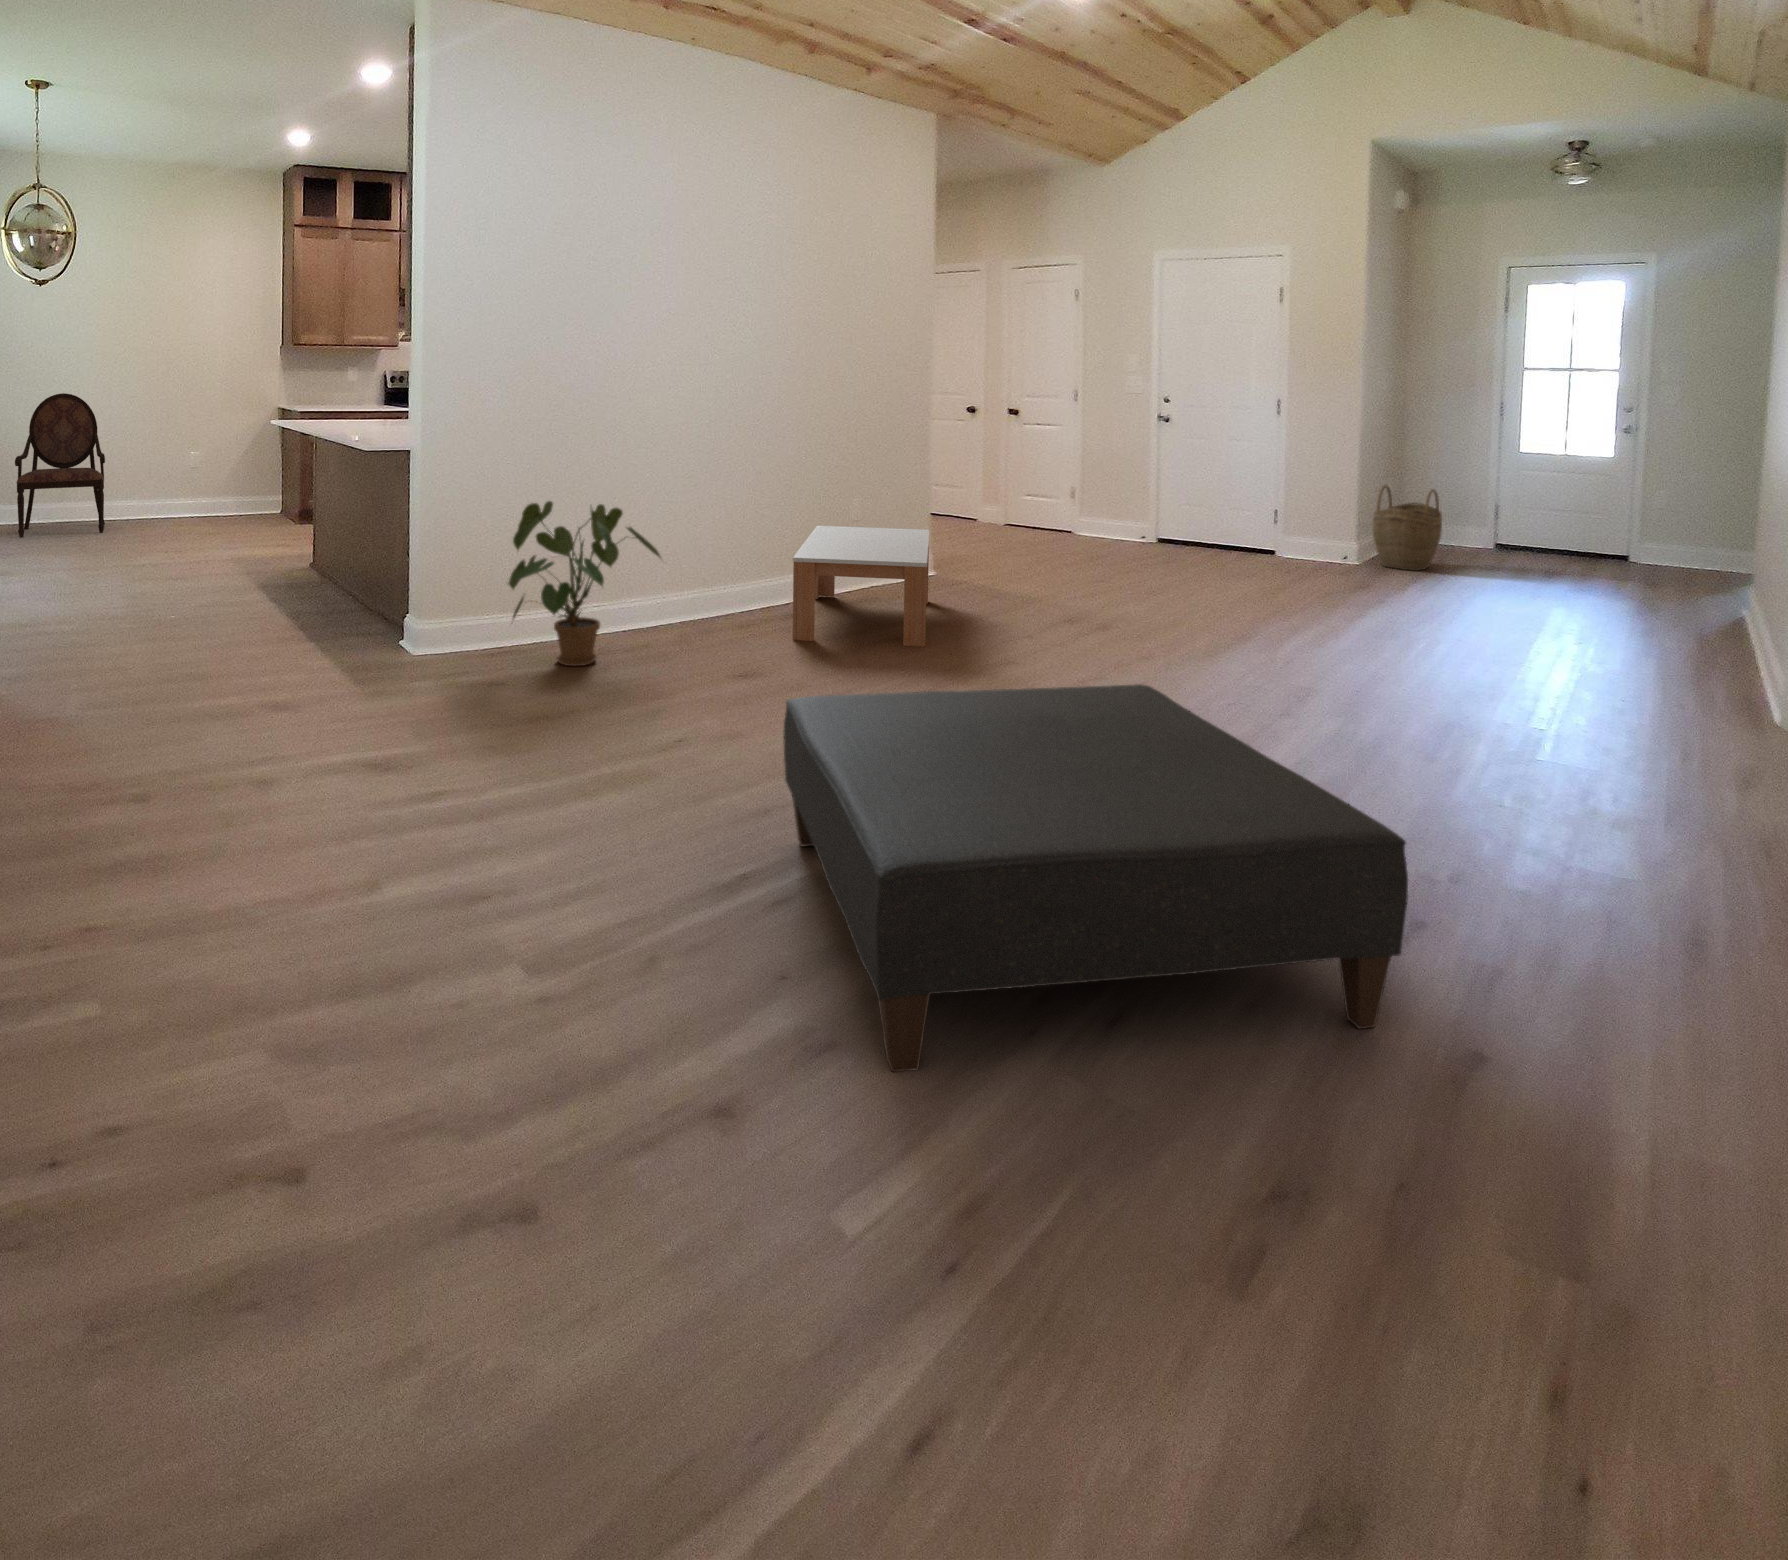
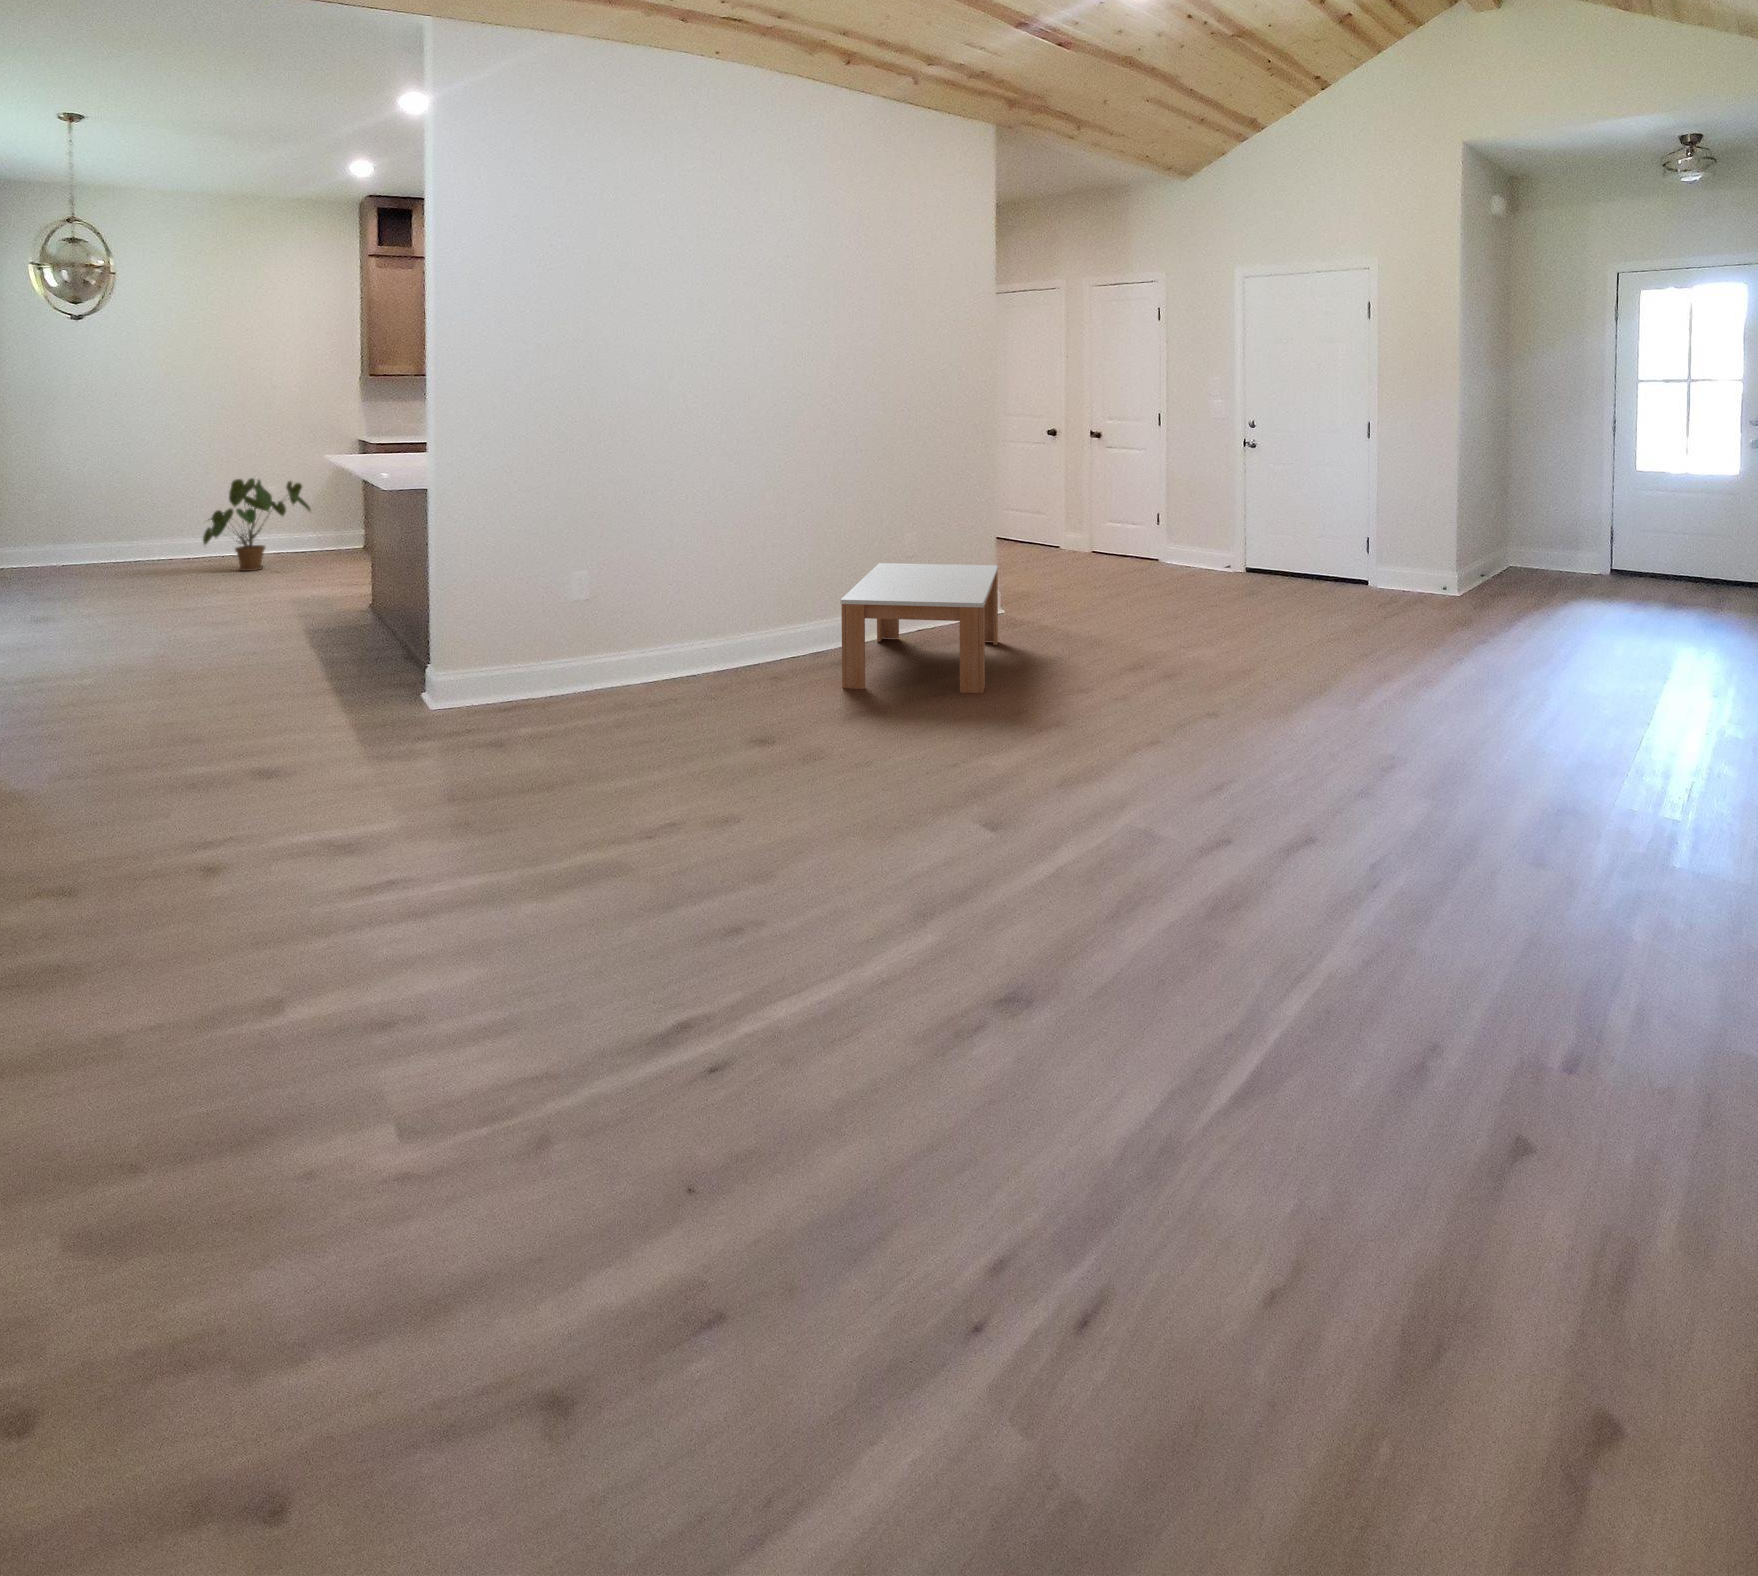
armchair: present [15,393,105,538] -> none [49,436,150,588]
woven basket: present [1373,486,1442,571] -> none [1479,508,1552,598]
house plant: present [508,501,660,666] -> present [203,478,310,571]
ottoman: present [784,684,1408,1072] -> none [770,742,1429,1220]

